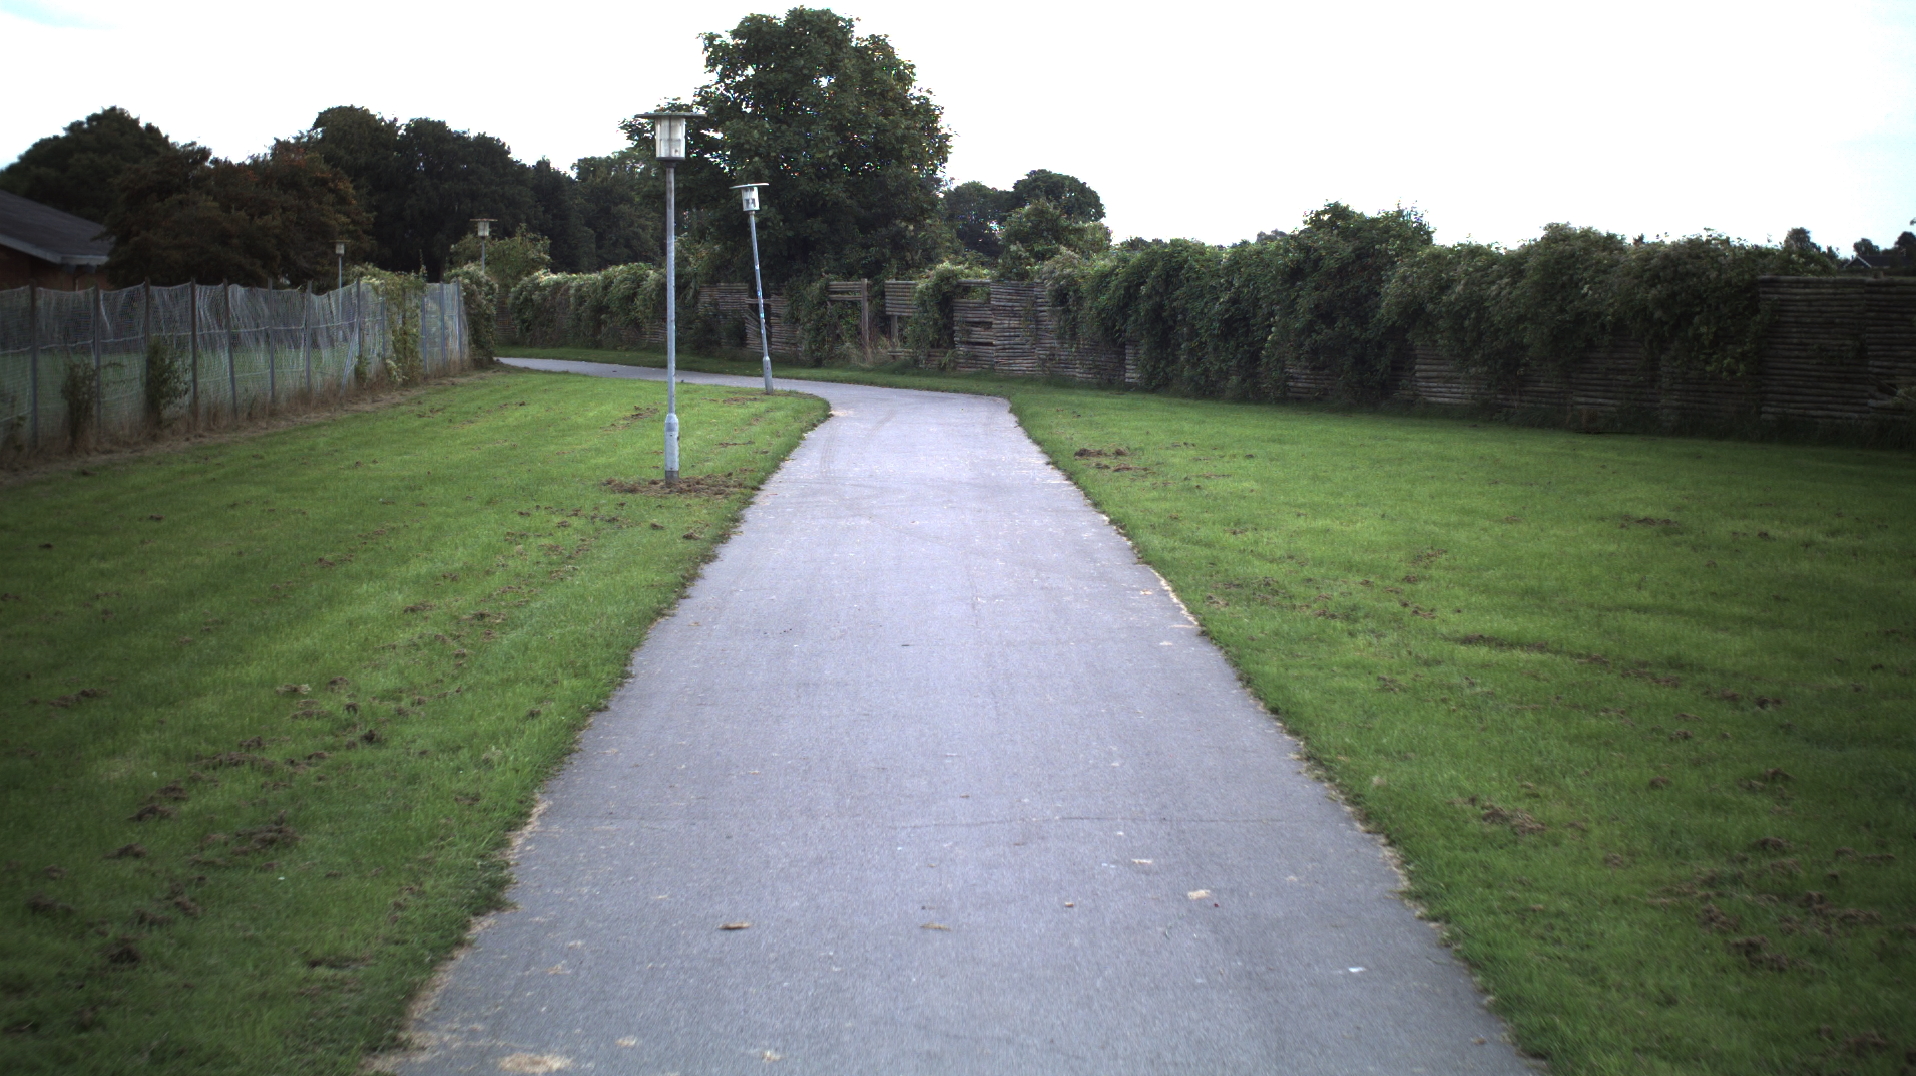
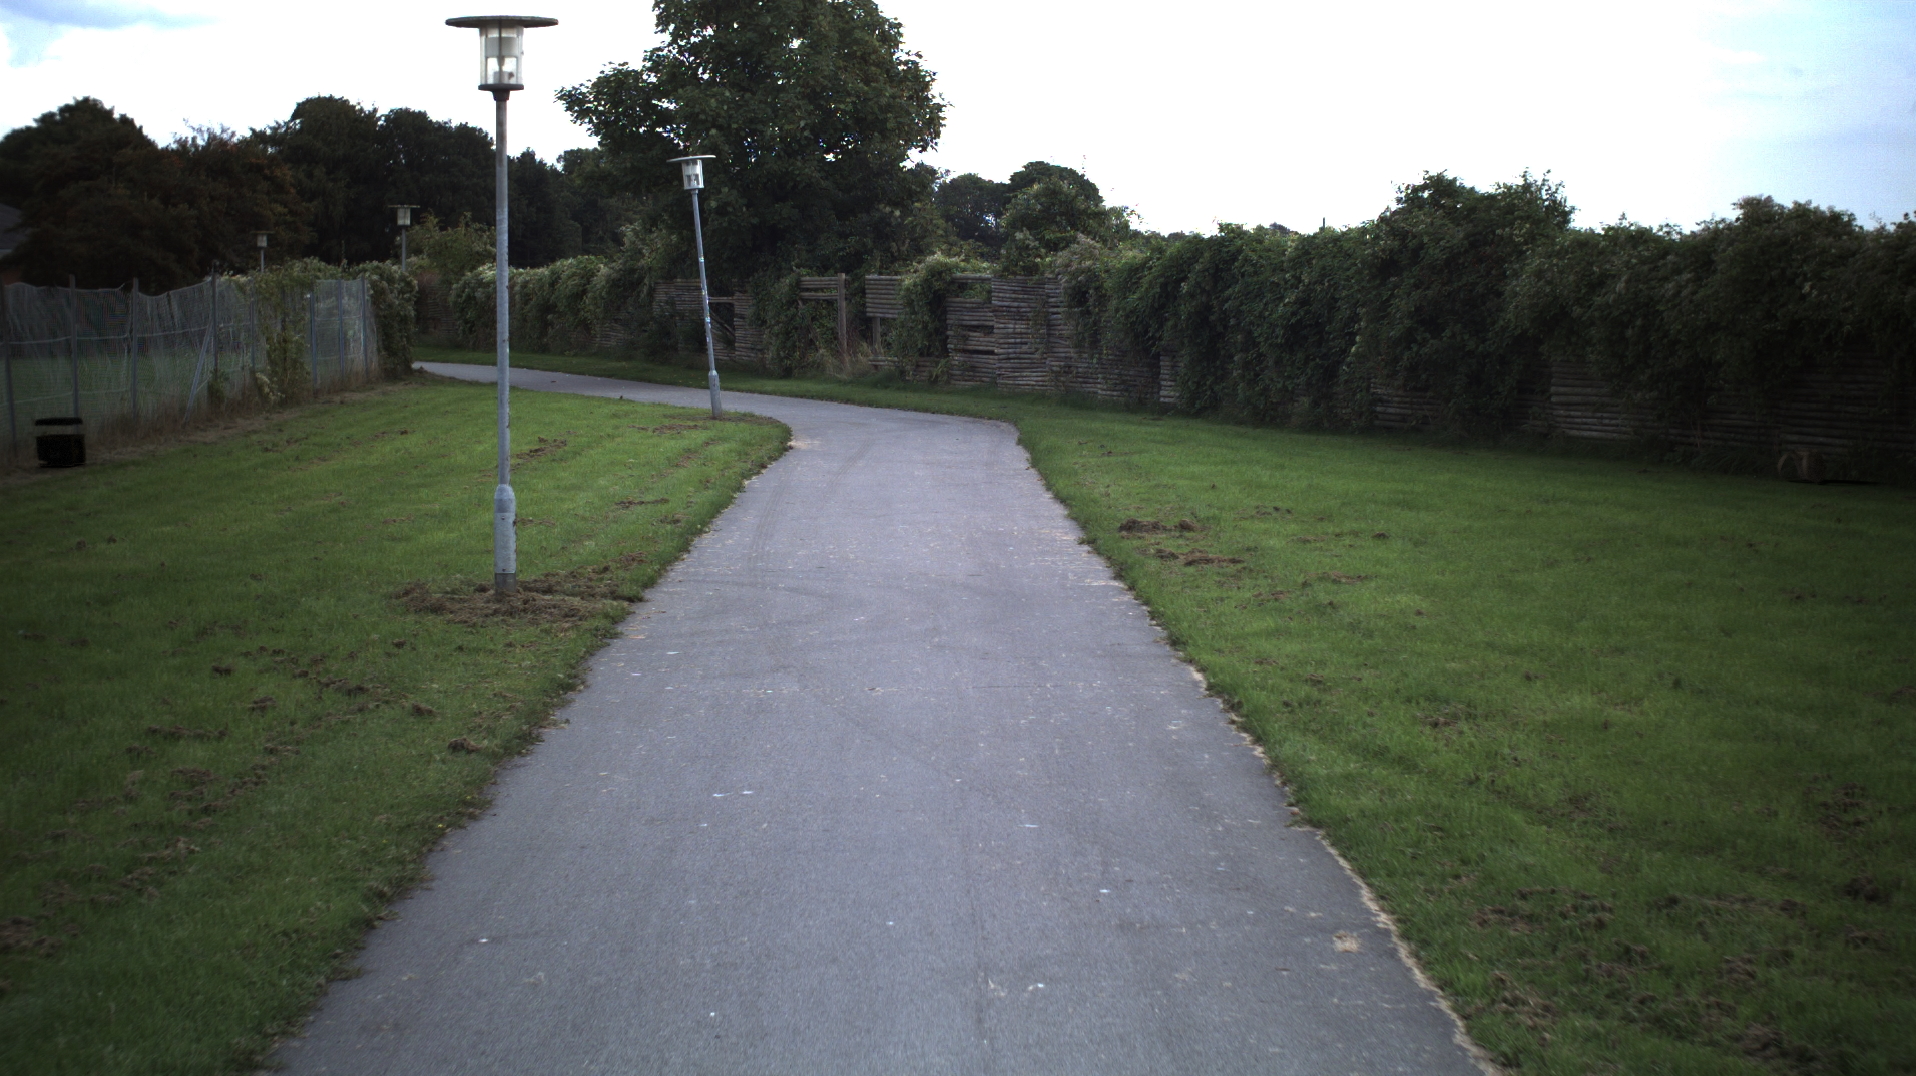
toolbox: none [271,385,306,422] -> present [34,417,86,467]

